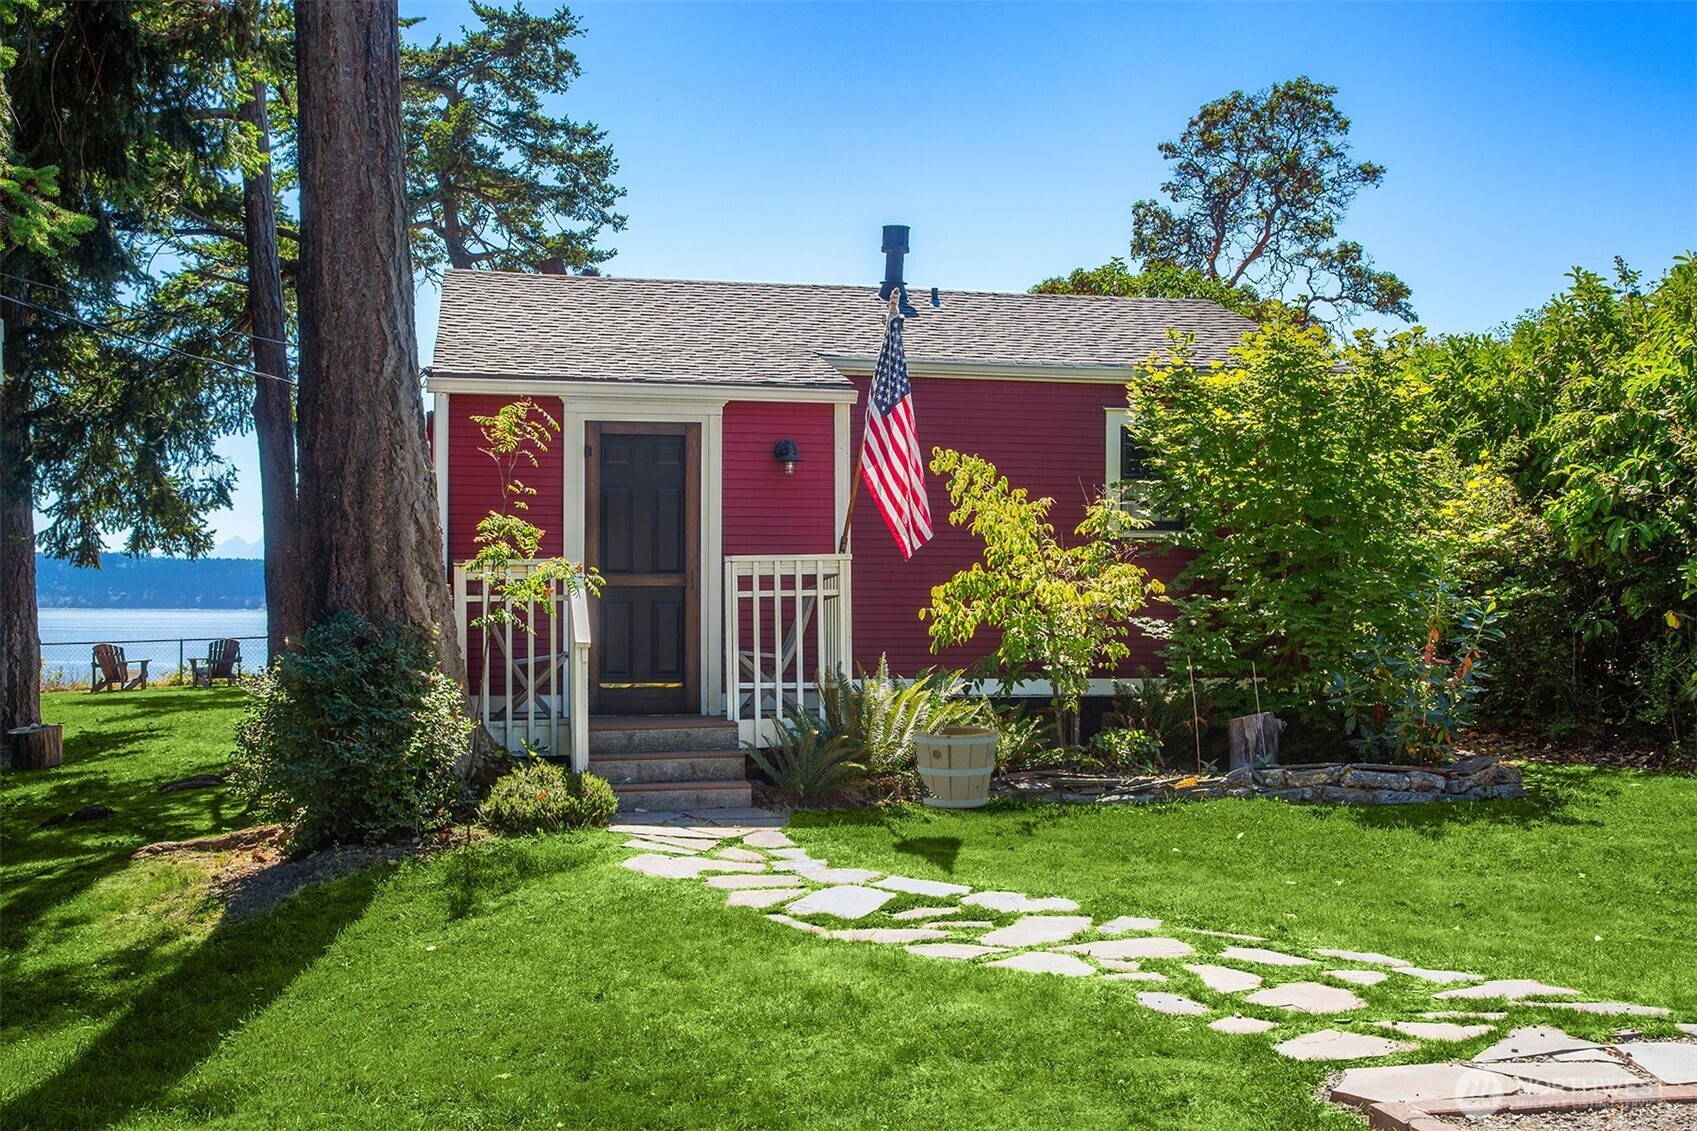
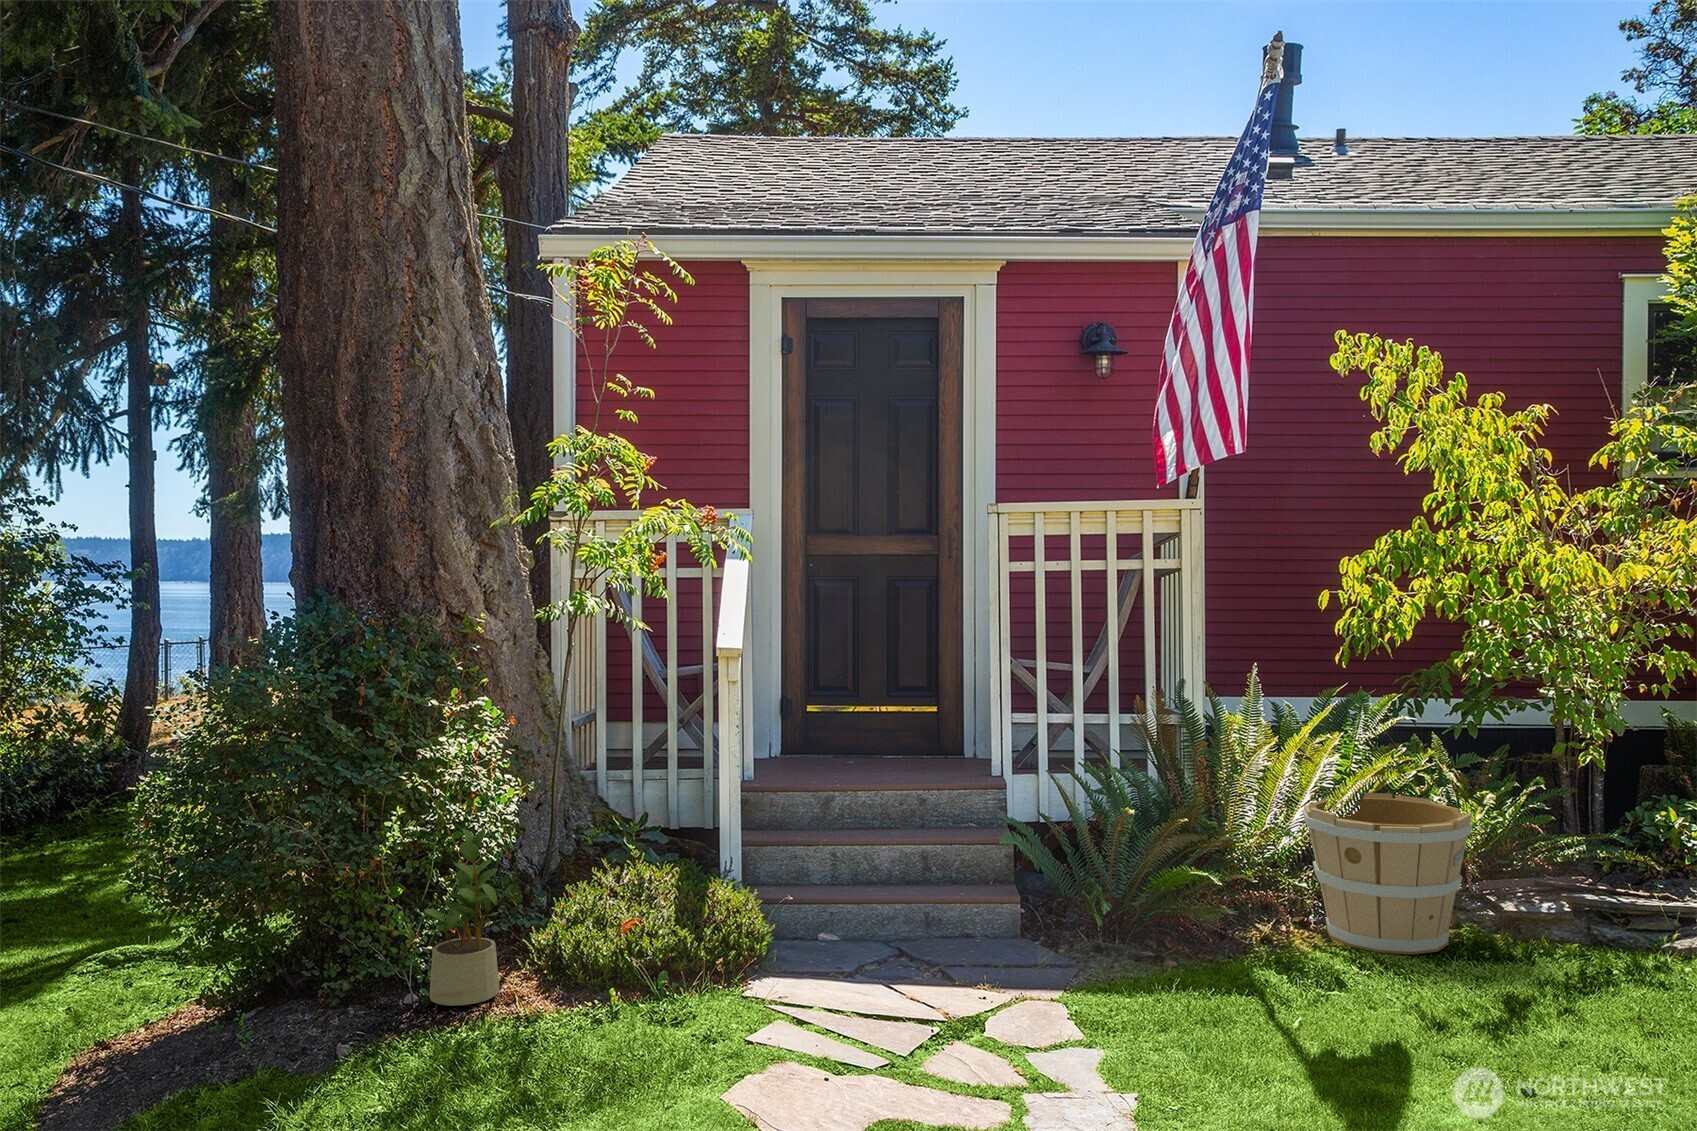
potted plant: none [418,744,470,846] -> present [424,829,512,1006]

